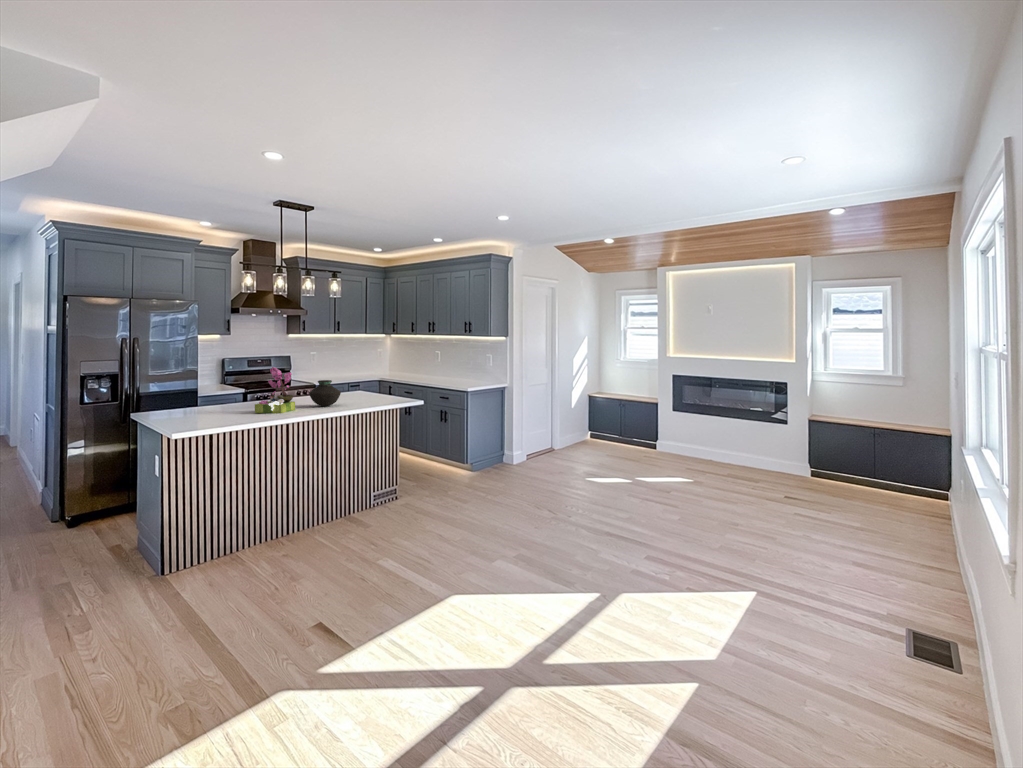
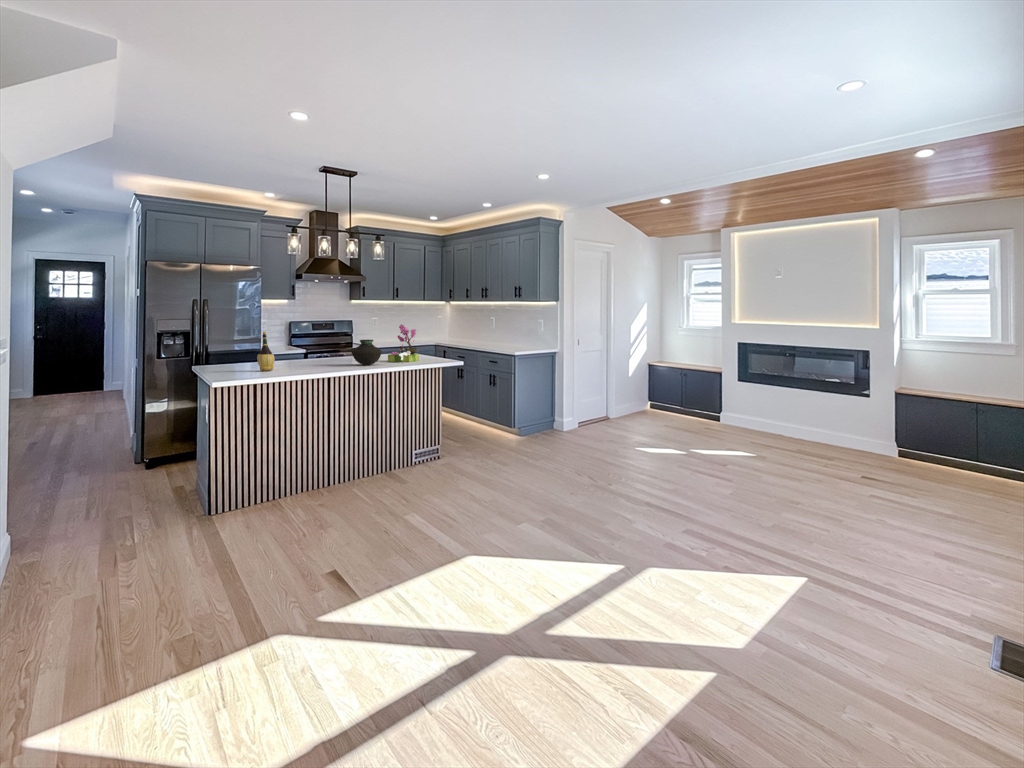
flower arrangement: present [255,367,295,413] -> present [388,324,419,362]
wine bottle: none [211,376,230,416] -> present [257,332,275,371]

